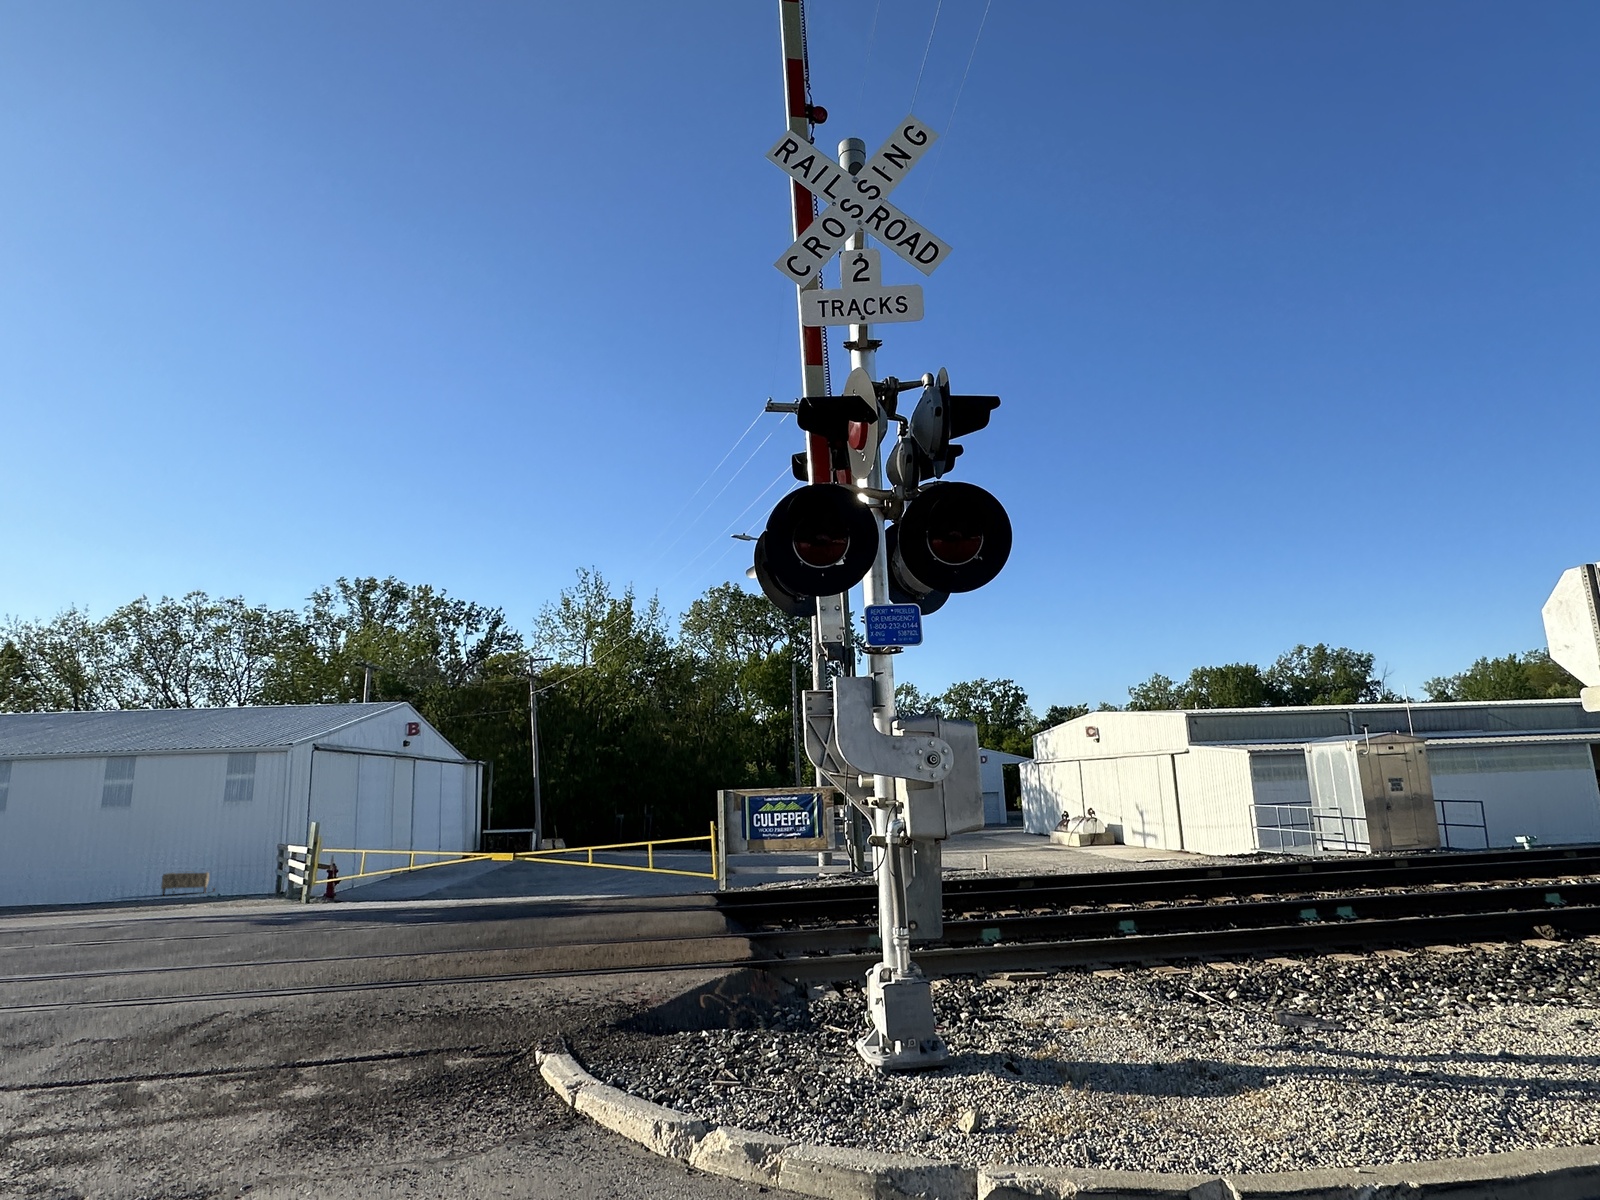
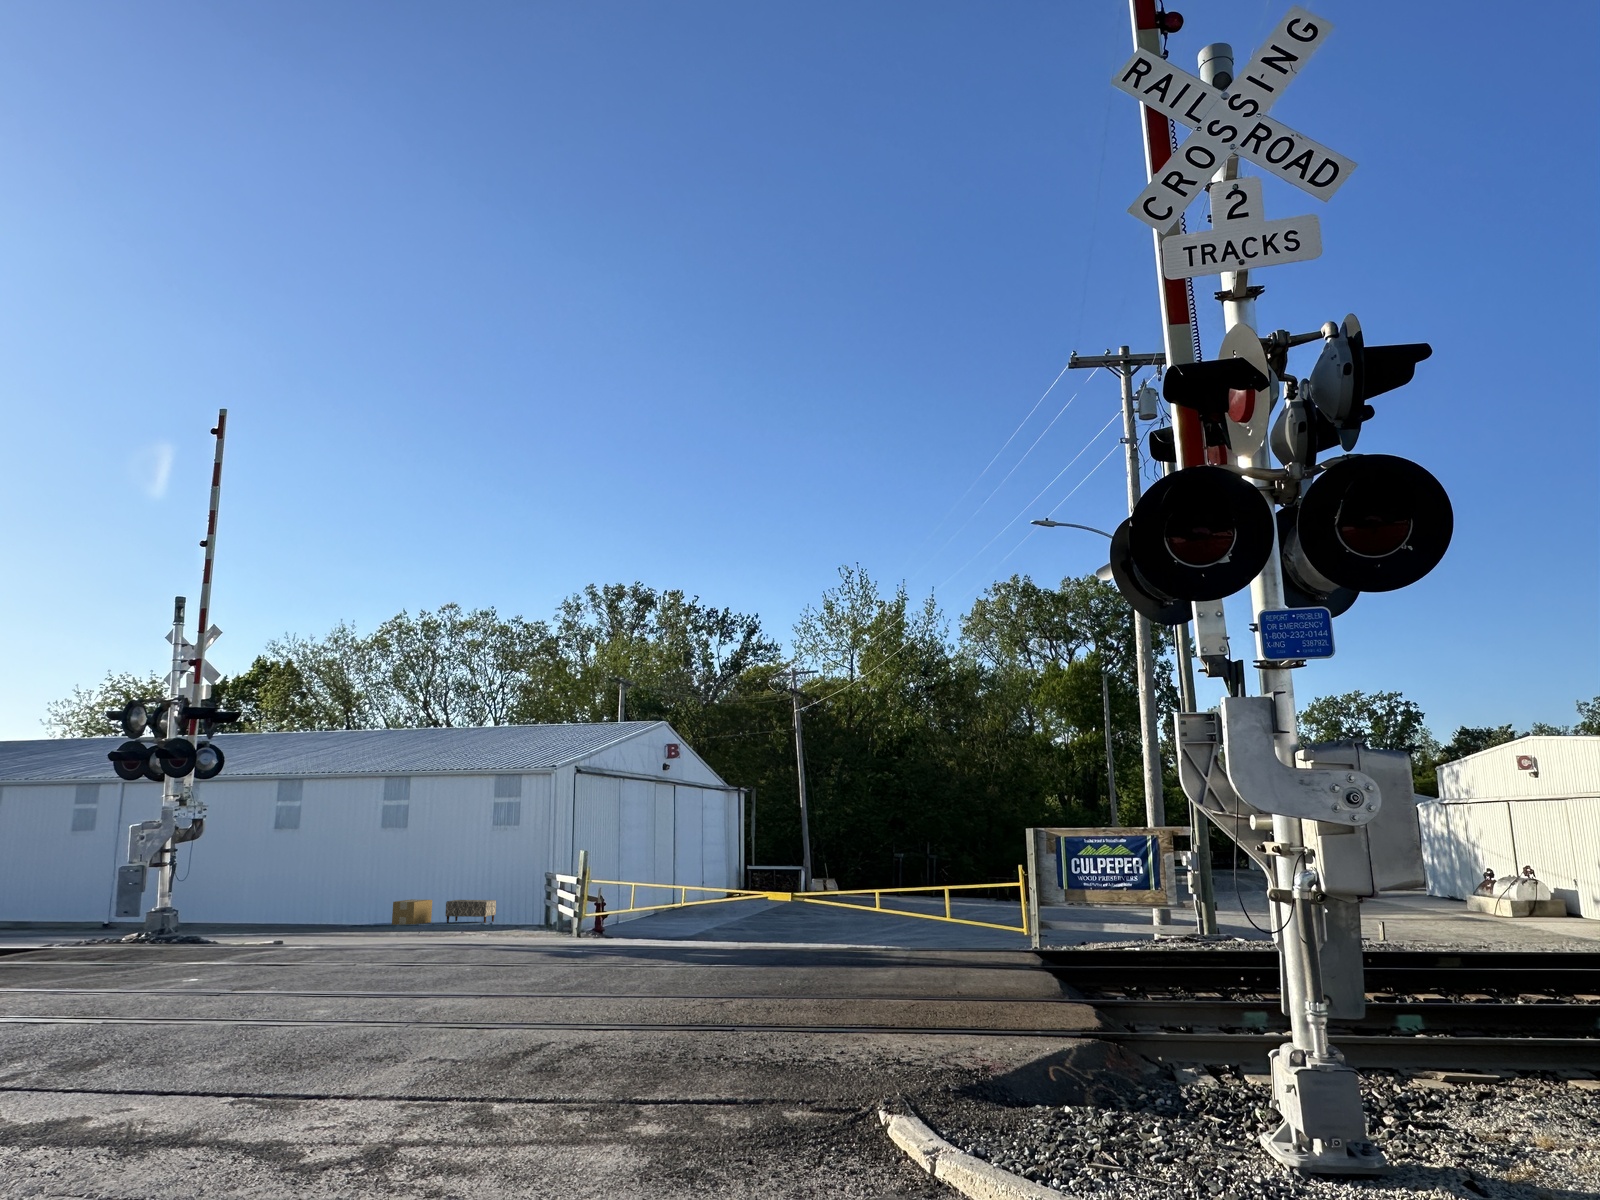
cardboard box: none [99,873,148,900] -> present [392,899,432,924]

